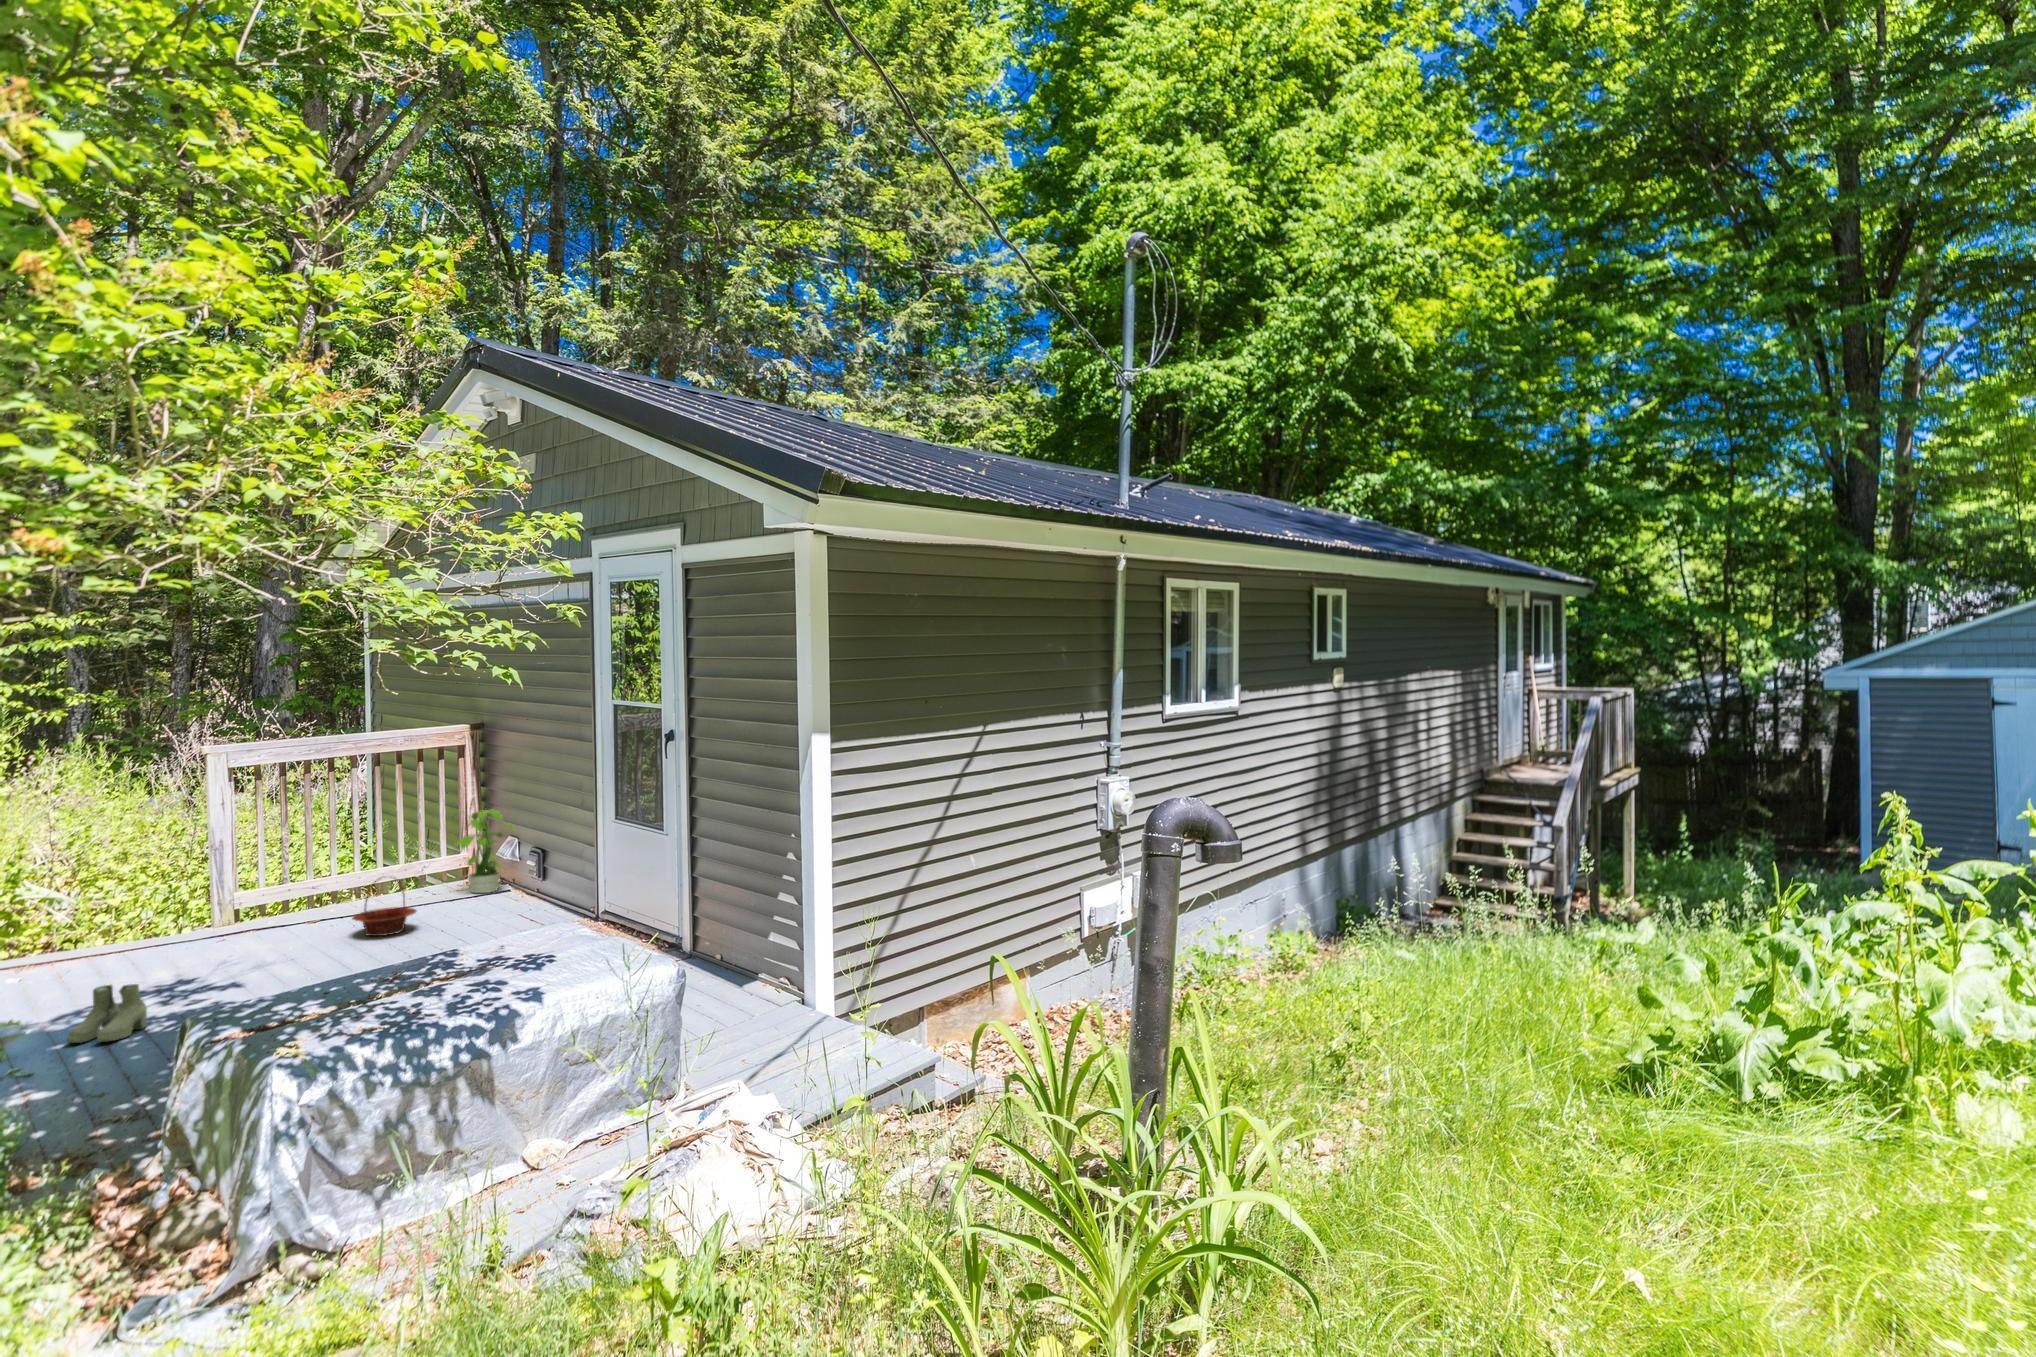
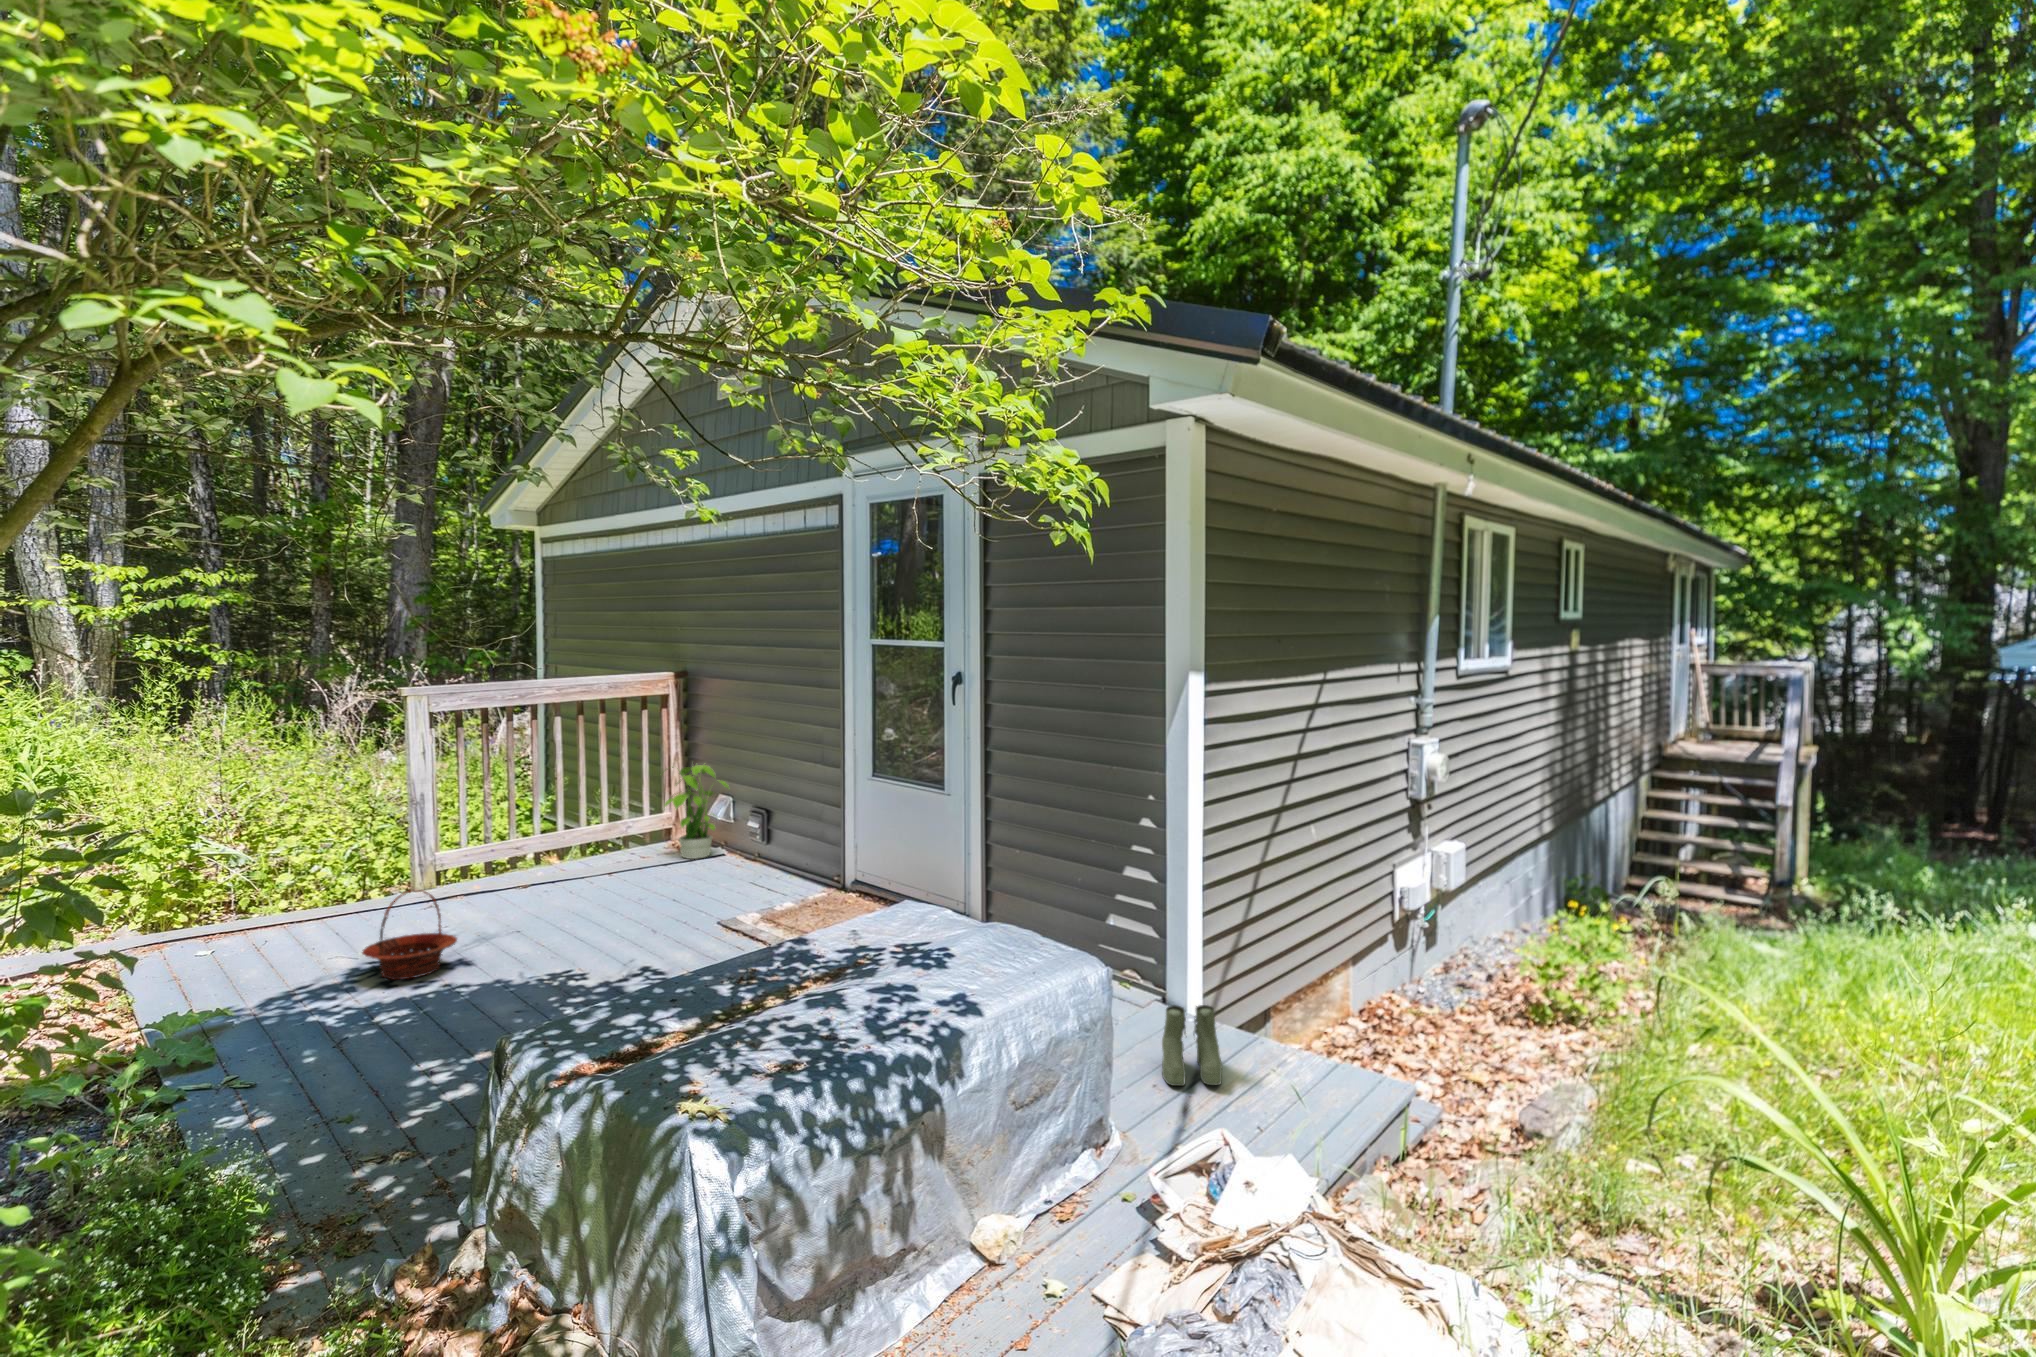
basket: present [352,876,416,936] -> present [362,890,457,979]
boots: present [68,984,147,1043] -> present [1162,1005,1222,1086]

